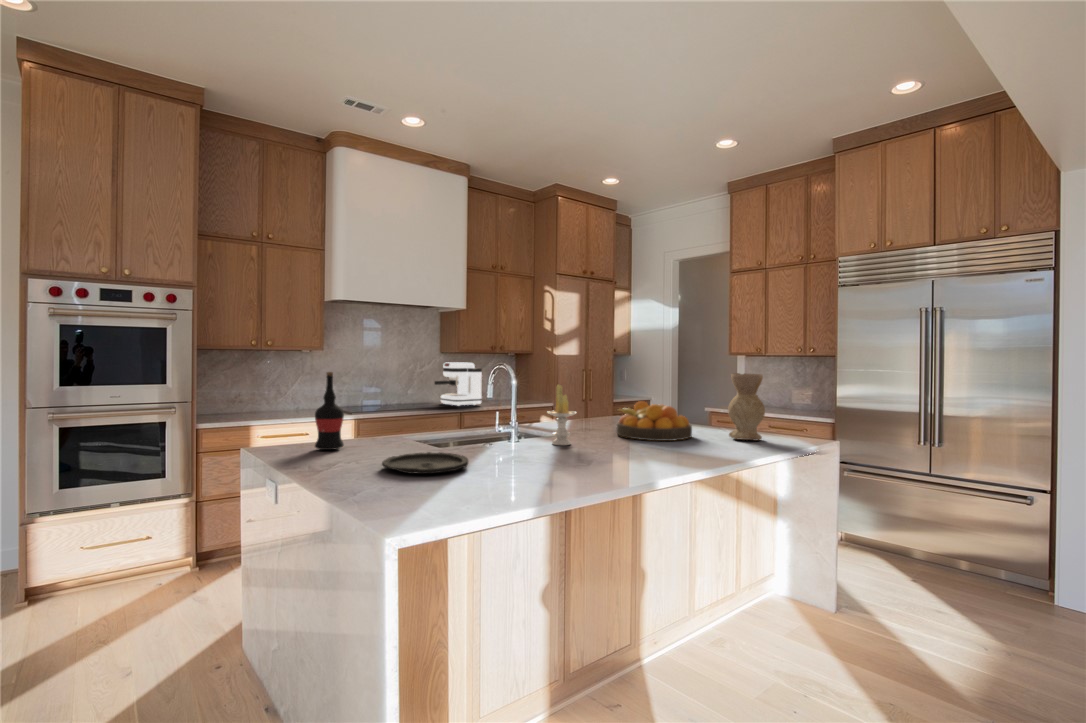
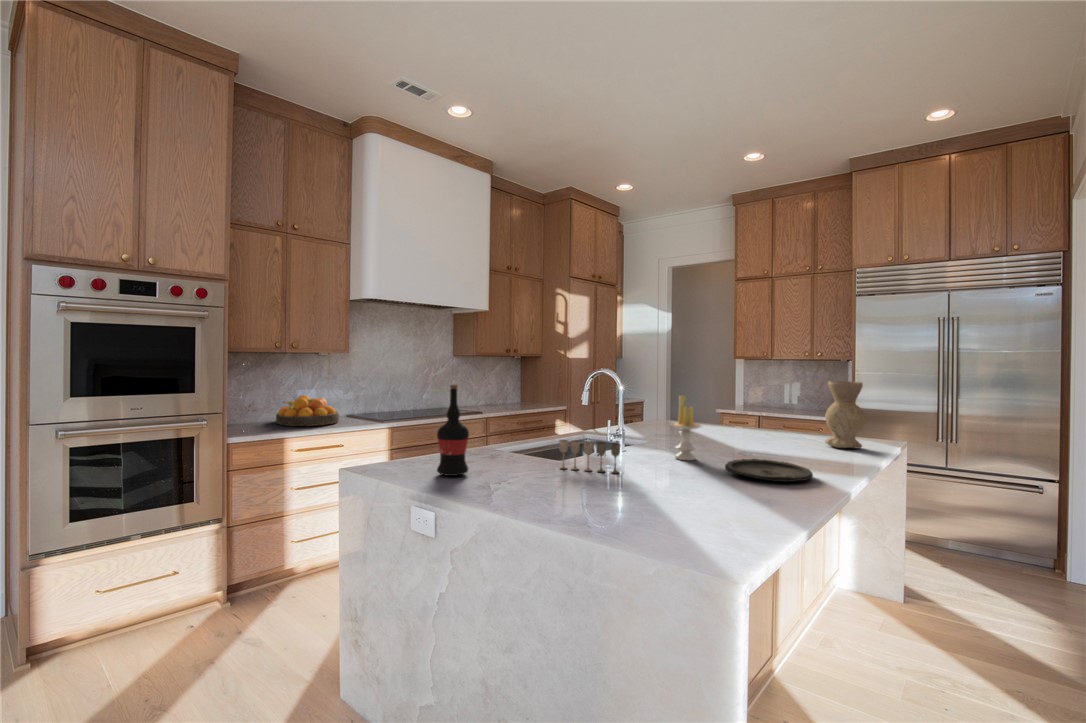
coffee maker: present [435,362,482,406] -> none [458,365,505,410]
fruit bowl: present [616,401,692,441] -> present [276,395,339,426]
wine glass: none [429,423,477,452] -> present [559,440,620,473]
plate: present [382,452,468,474] -> present [725,459,813,482]

